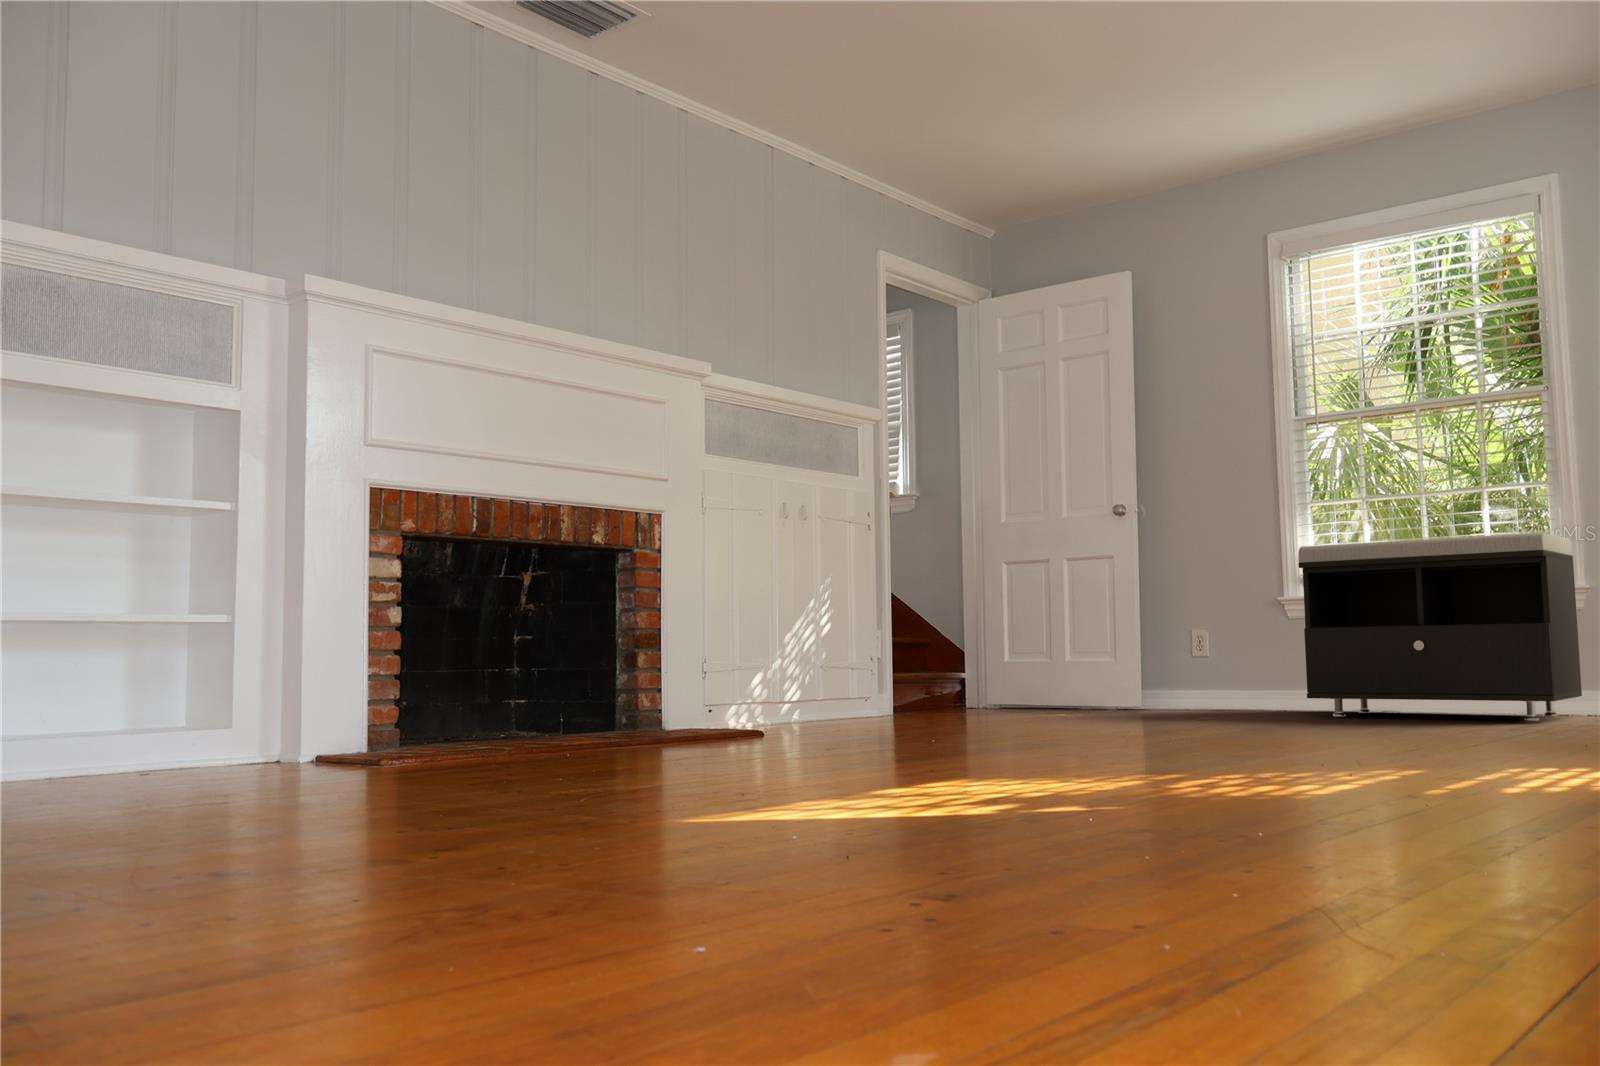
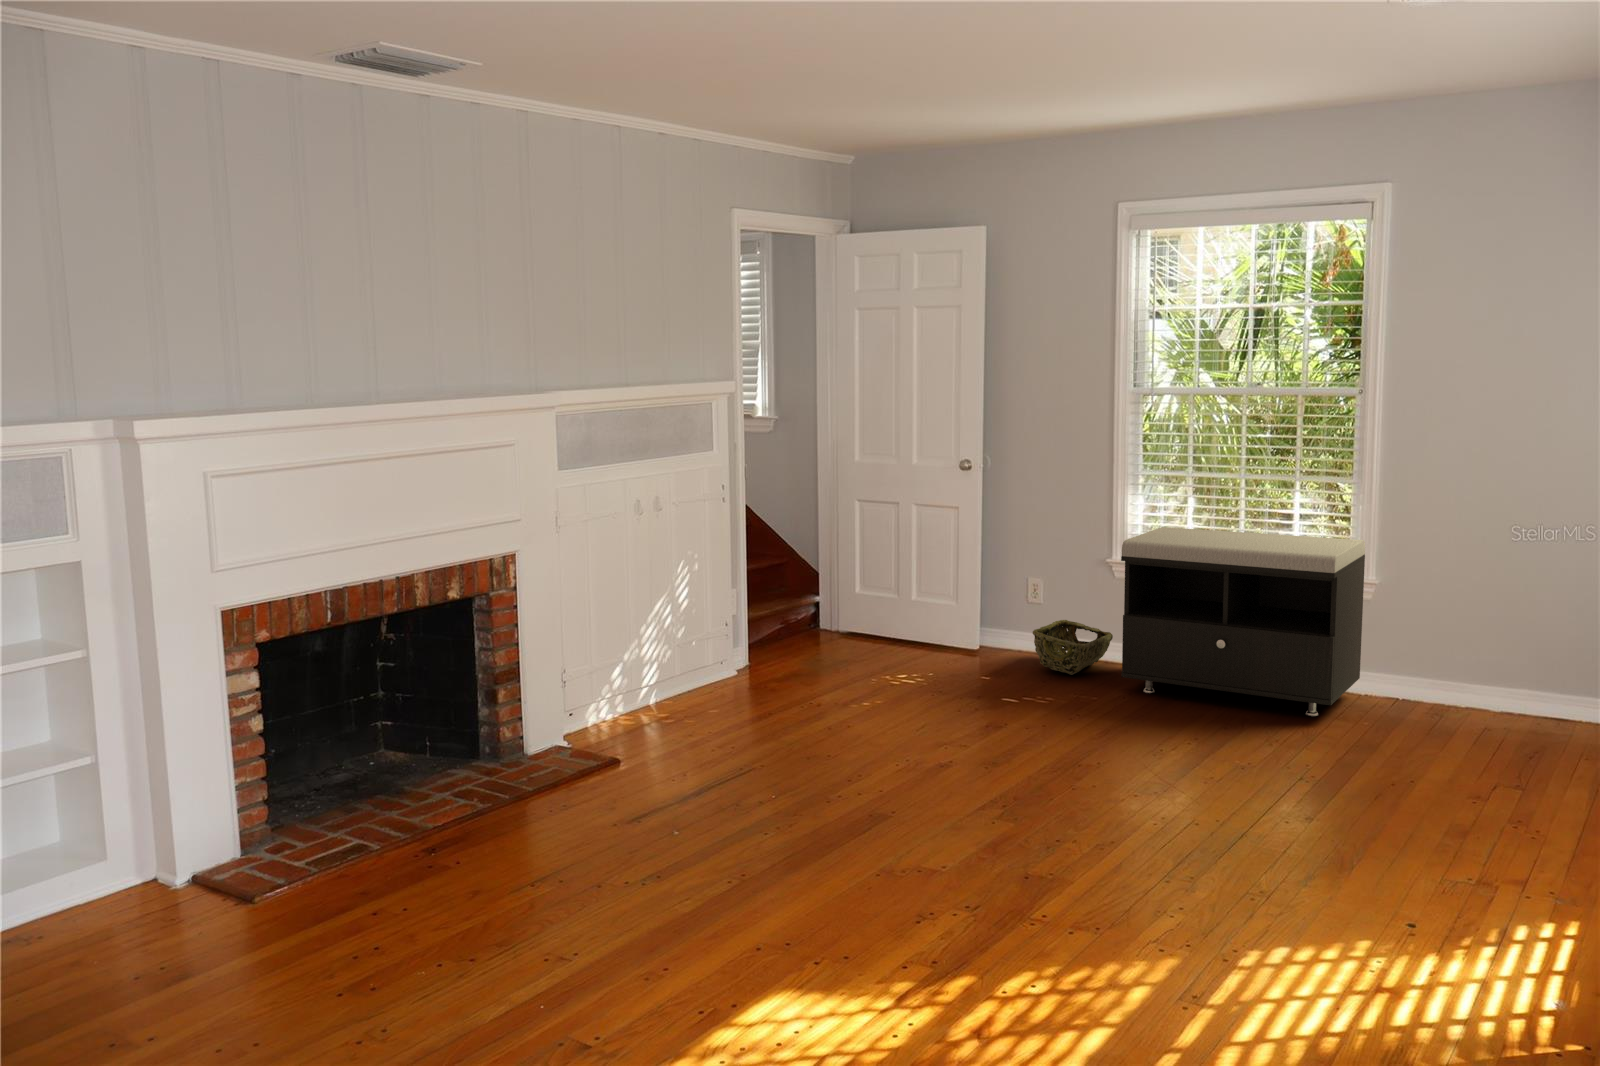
woven basket: none [1203,665,1292,712] -> present [1033,620,1113,675]

